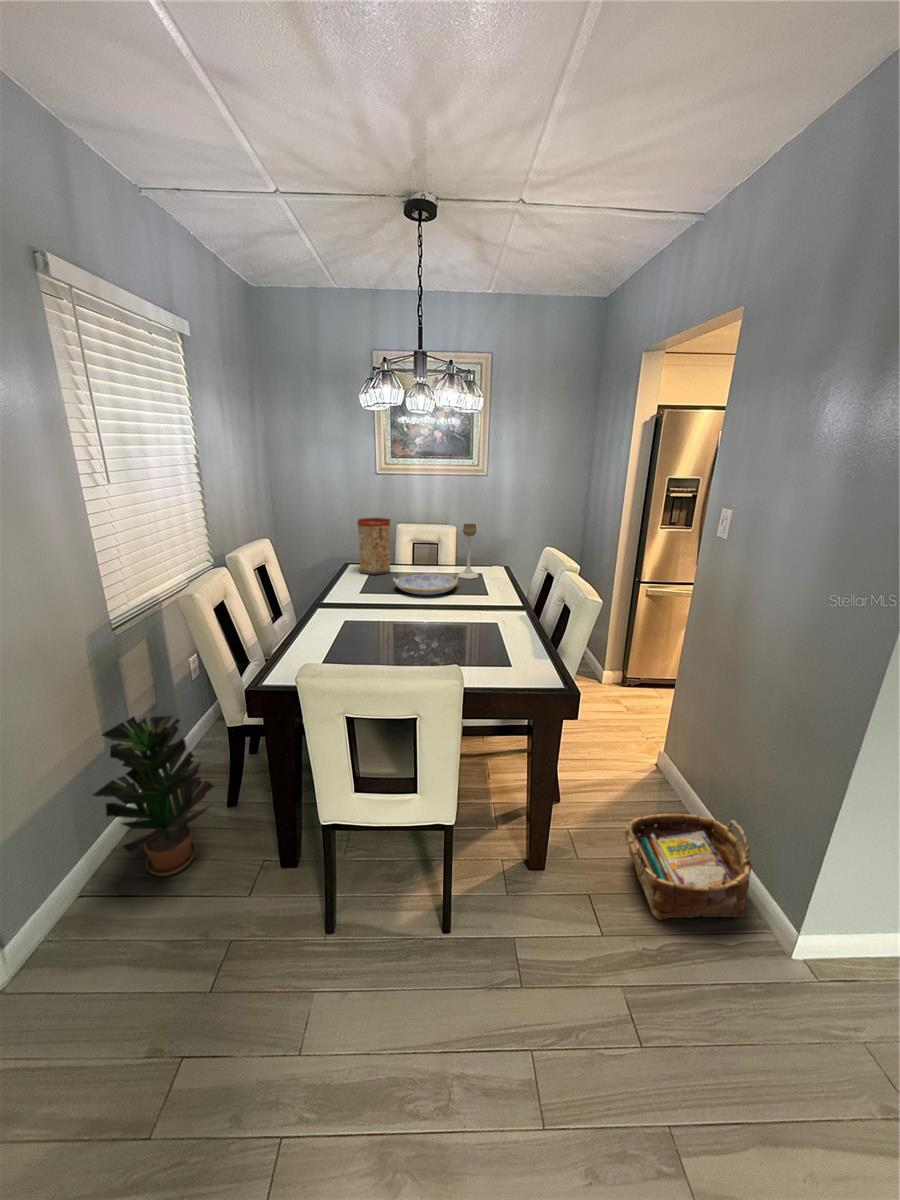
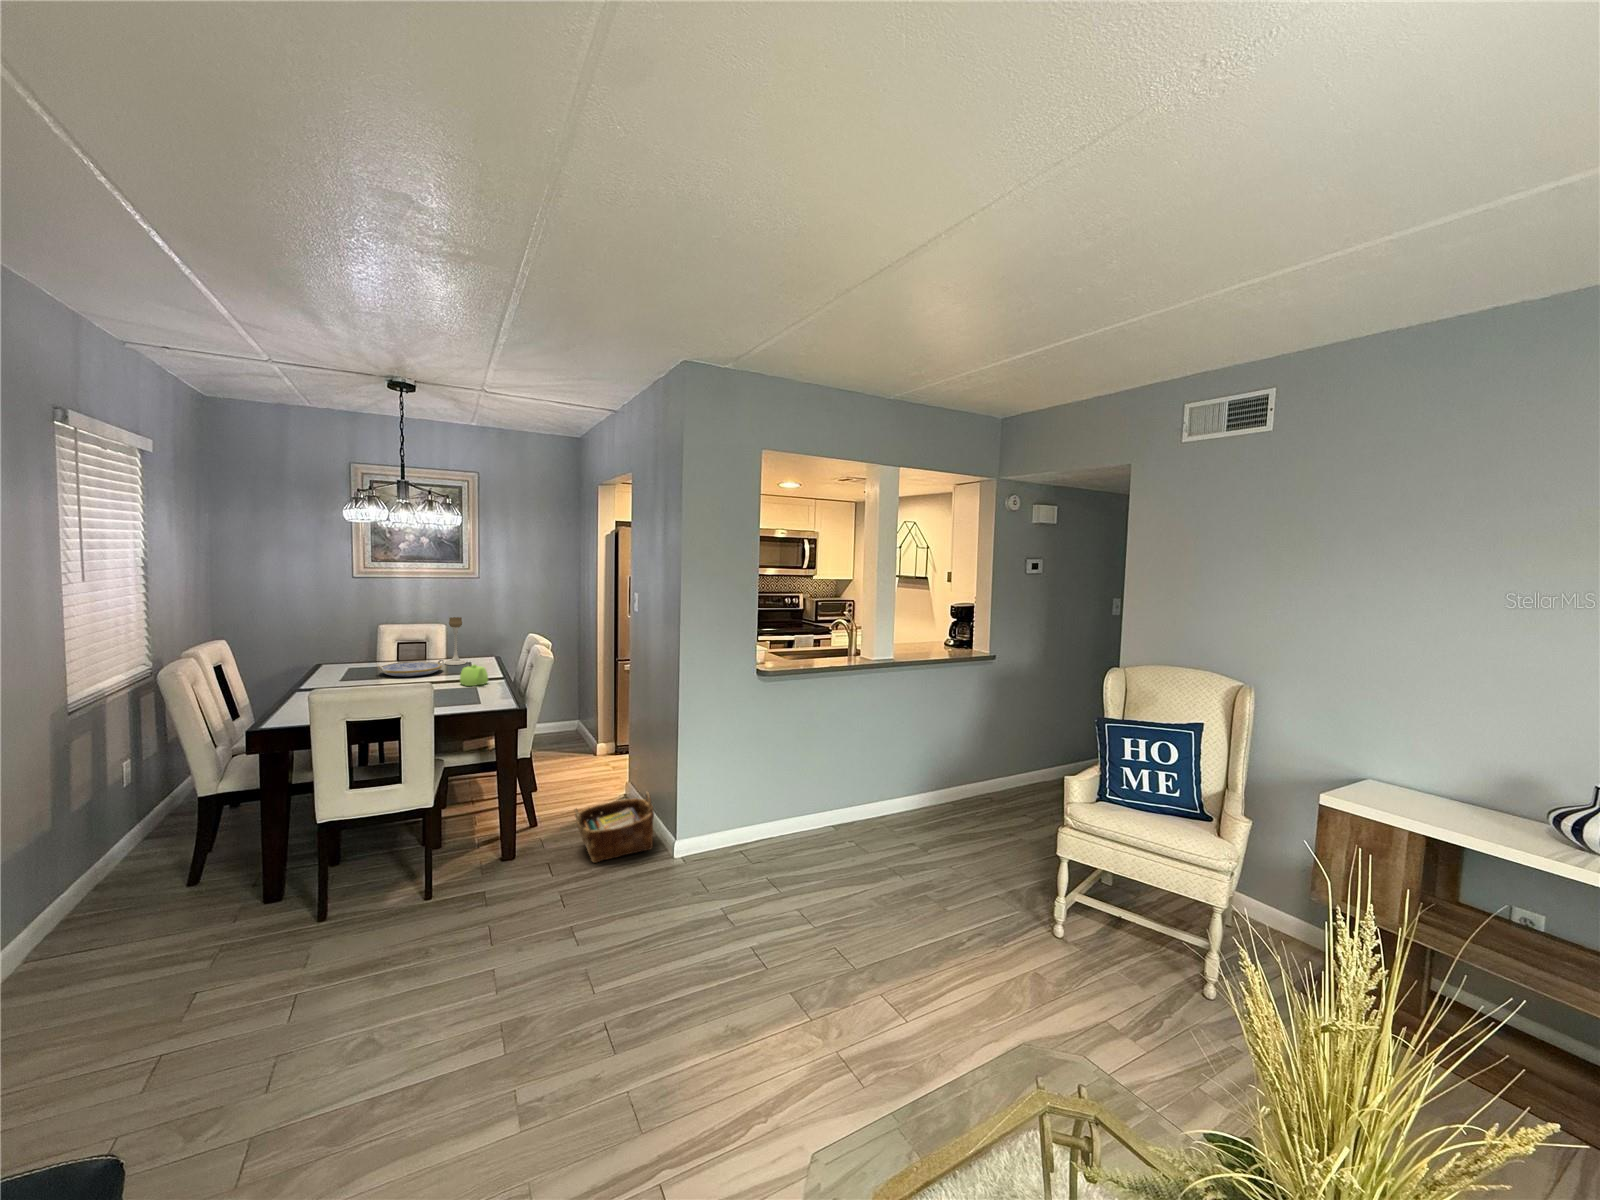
vase: present [357,518,390,575] -> none [337,616,373,668]
teapot: none [478,593,511,622] -> present [460,664,488,686]
potted plant: present [93,716,214,876] -> none [50,775,189,934]

